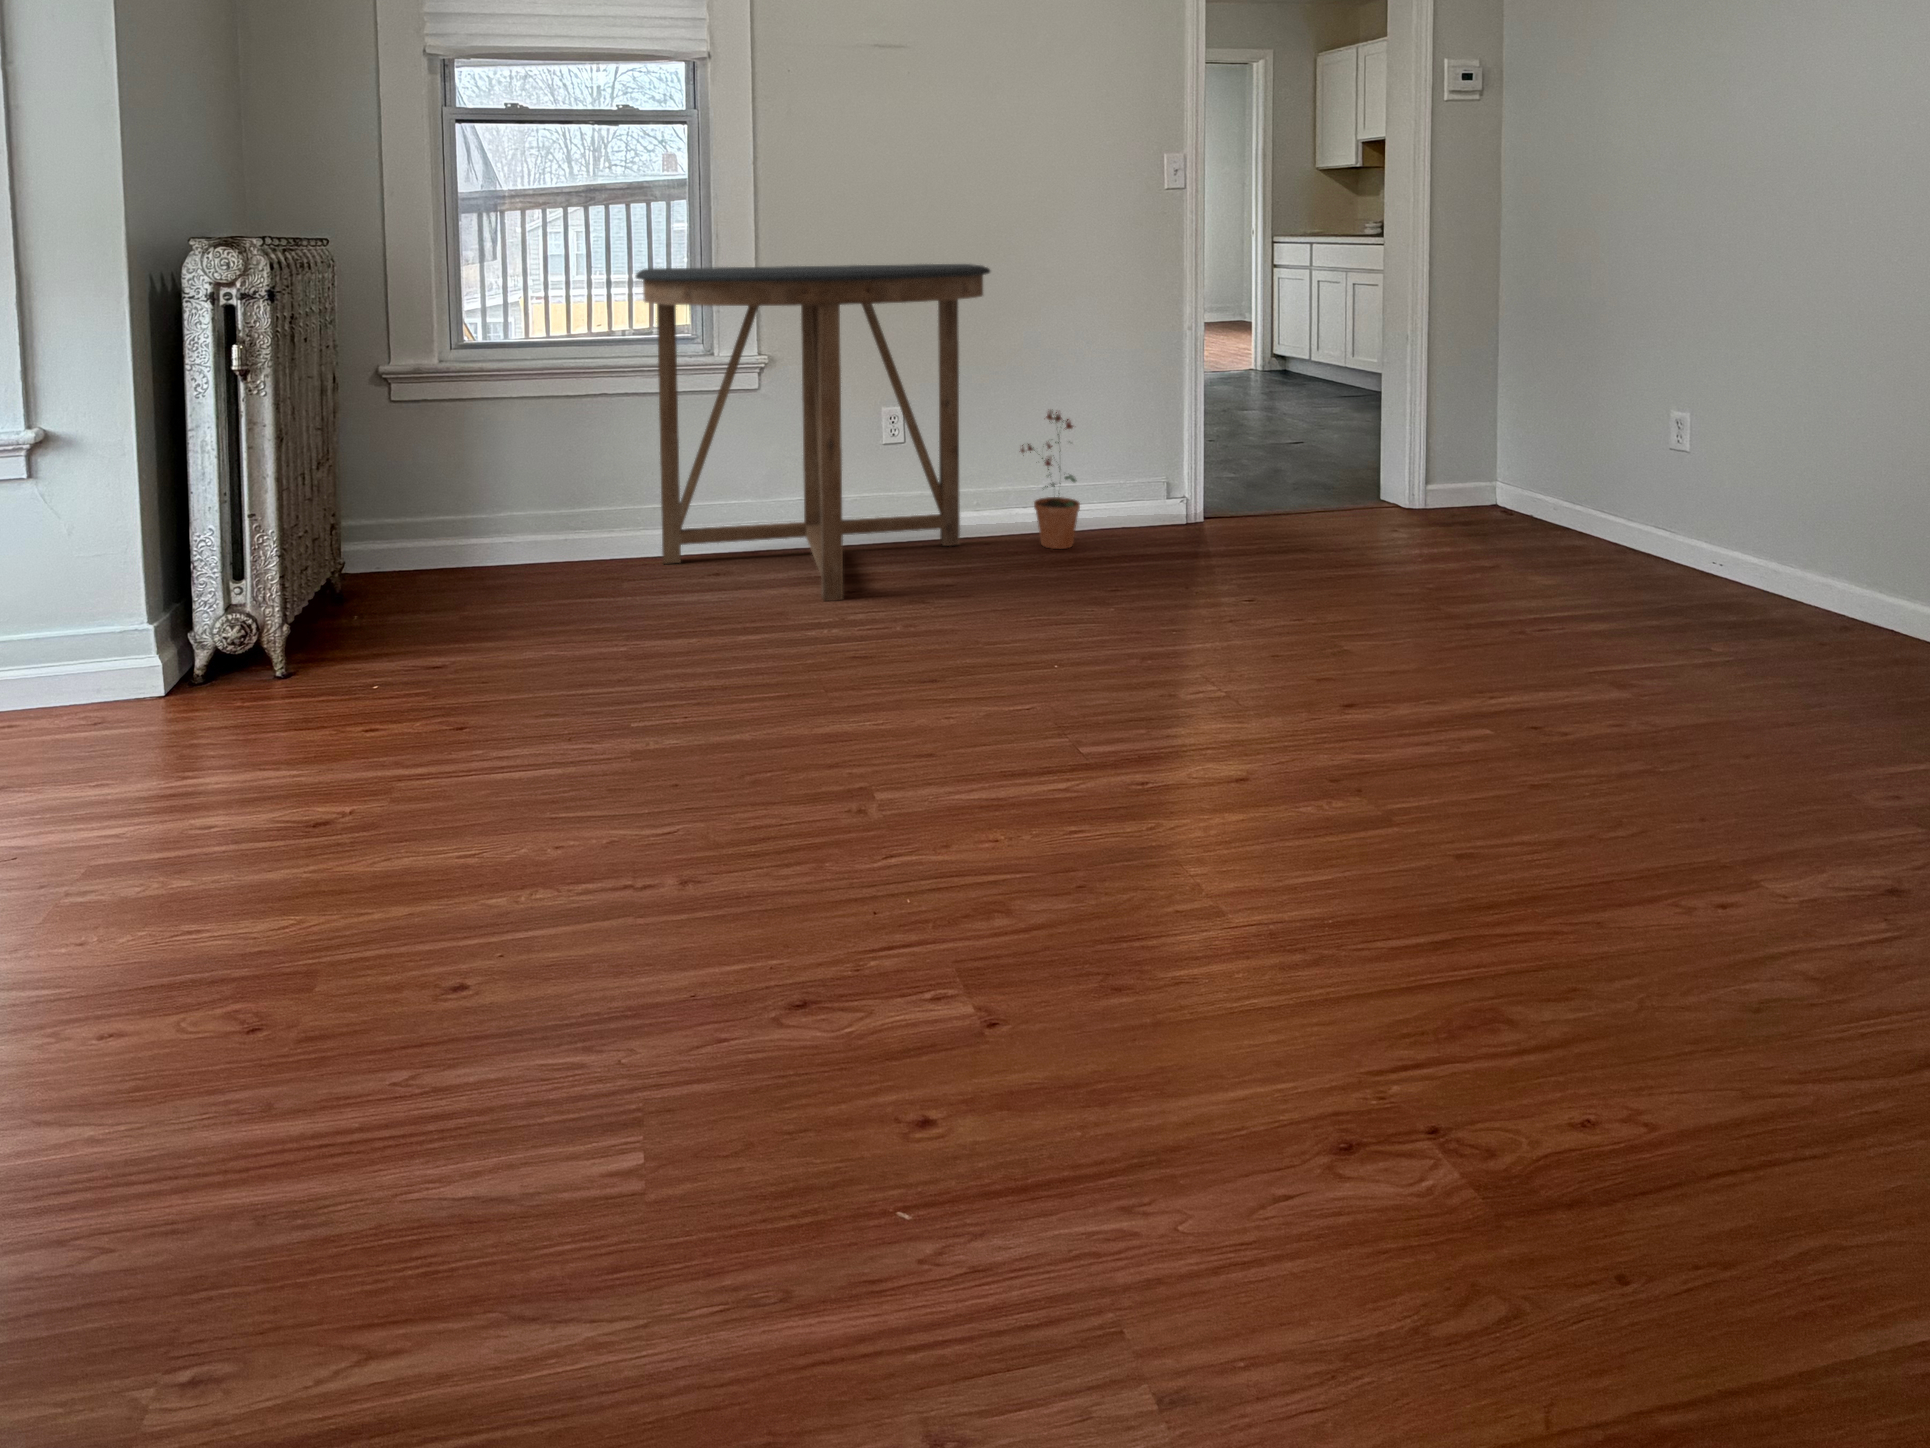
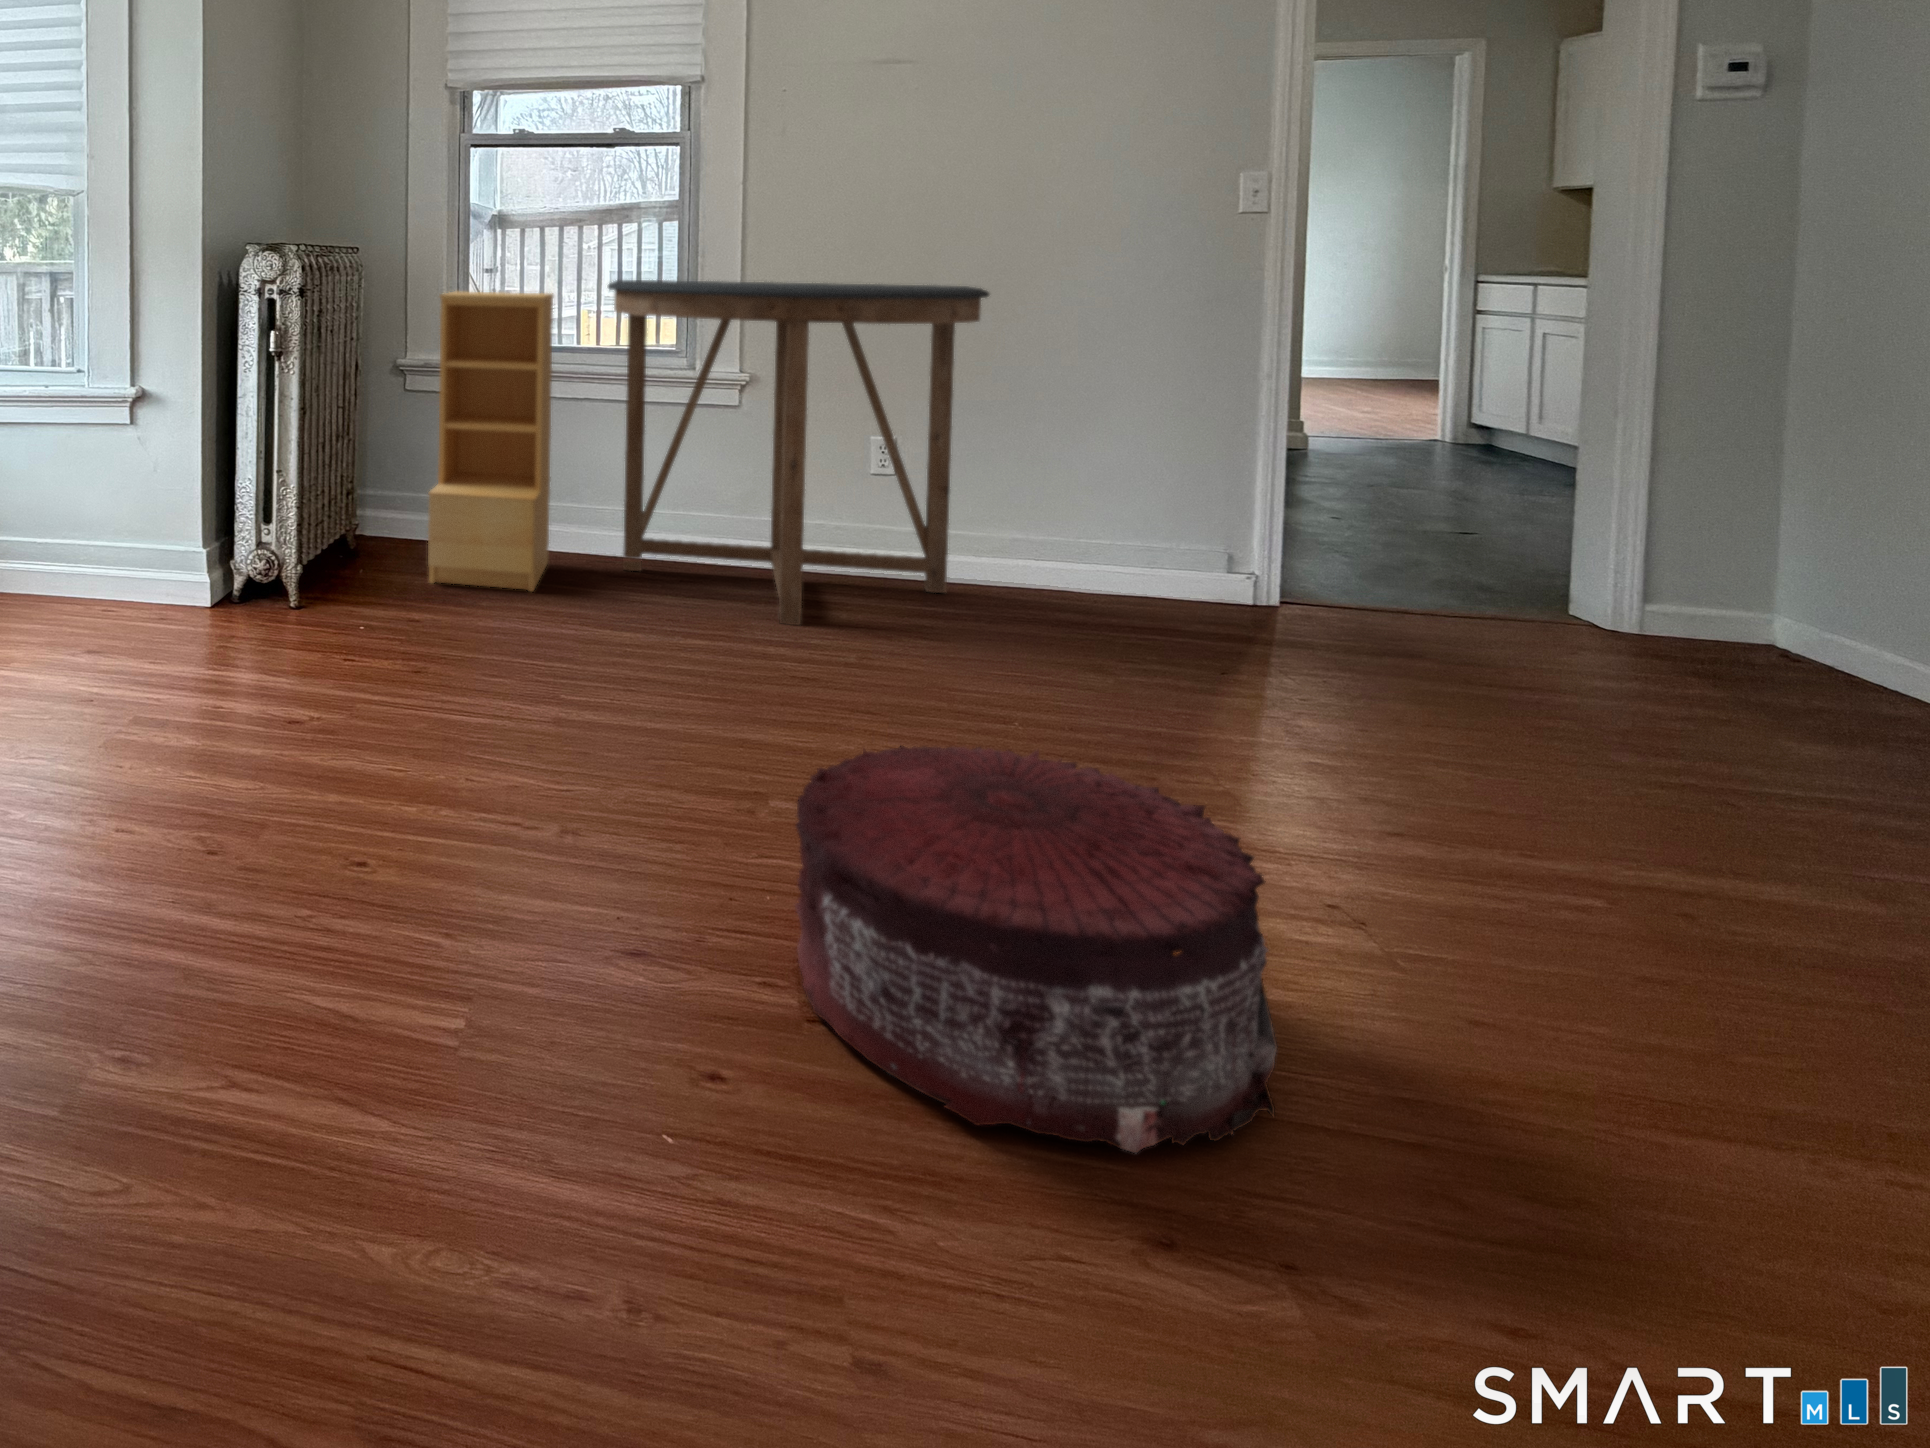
bookshelf: none [445,286,584,612] -> present [428,292,553,591]
potted plant: present [1021,410,1080,549] -> none [1023,454,1099,613]
pouf: none [925,740,1419,1248] -> present [795,746,1277,1153]

